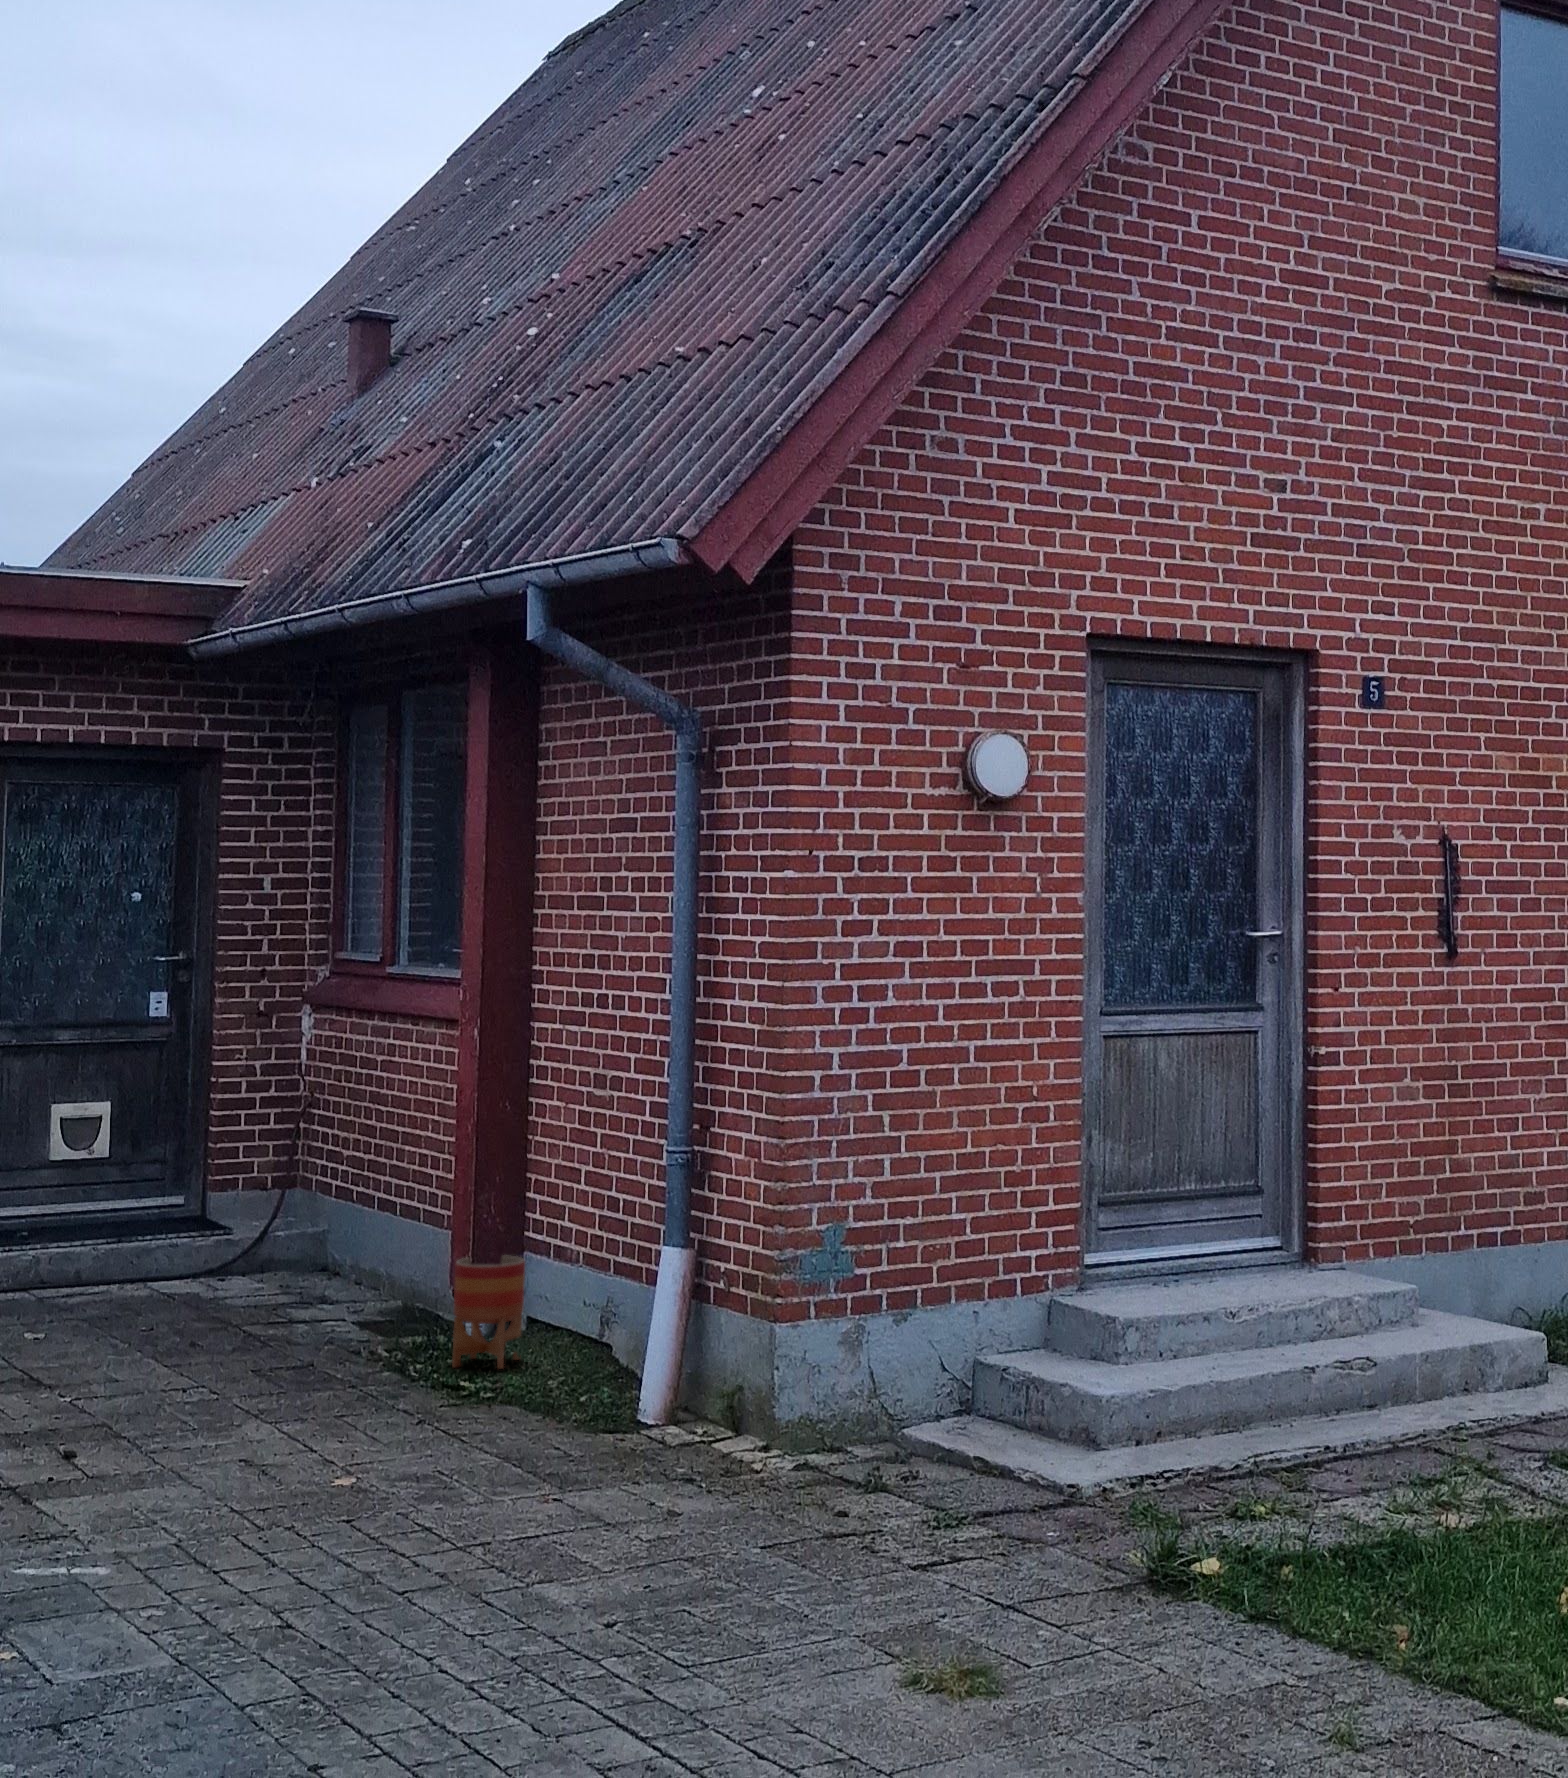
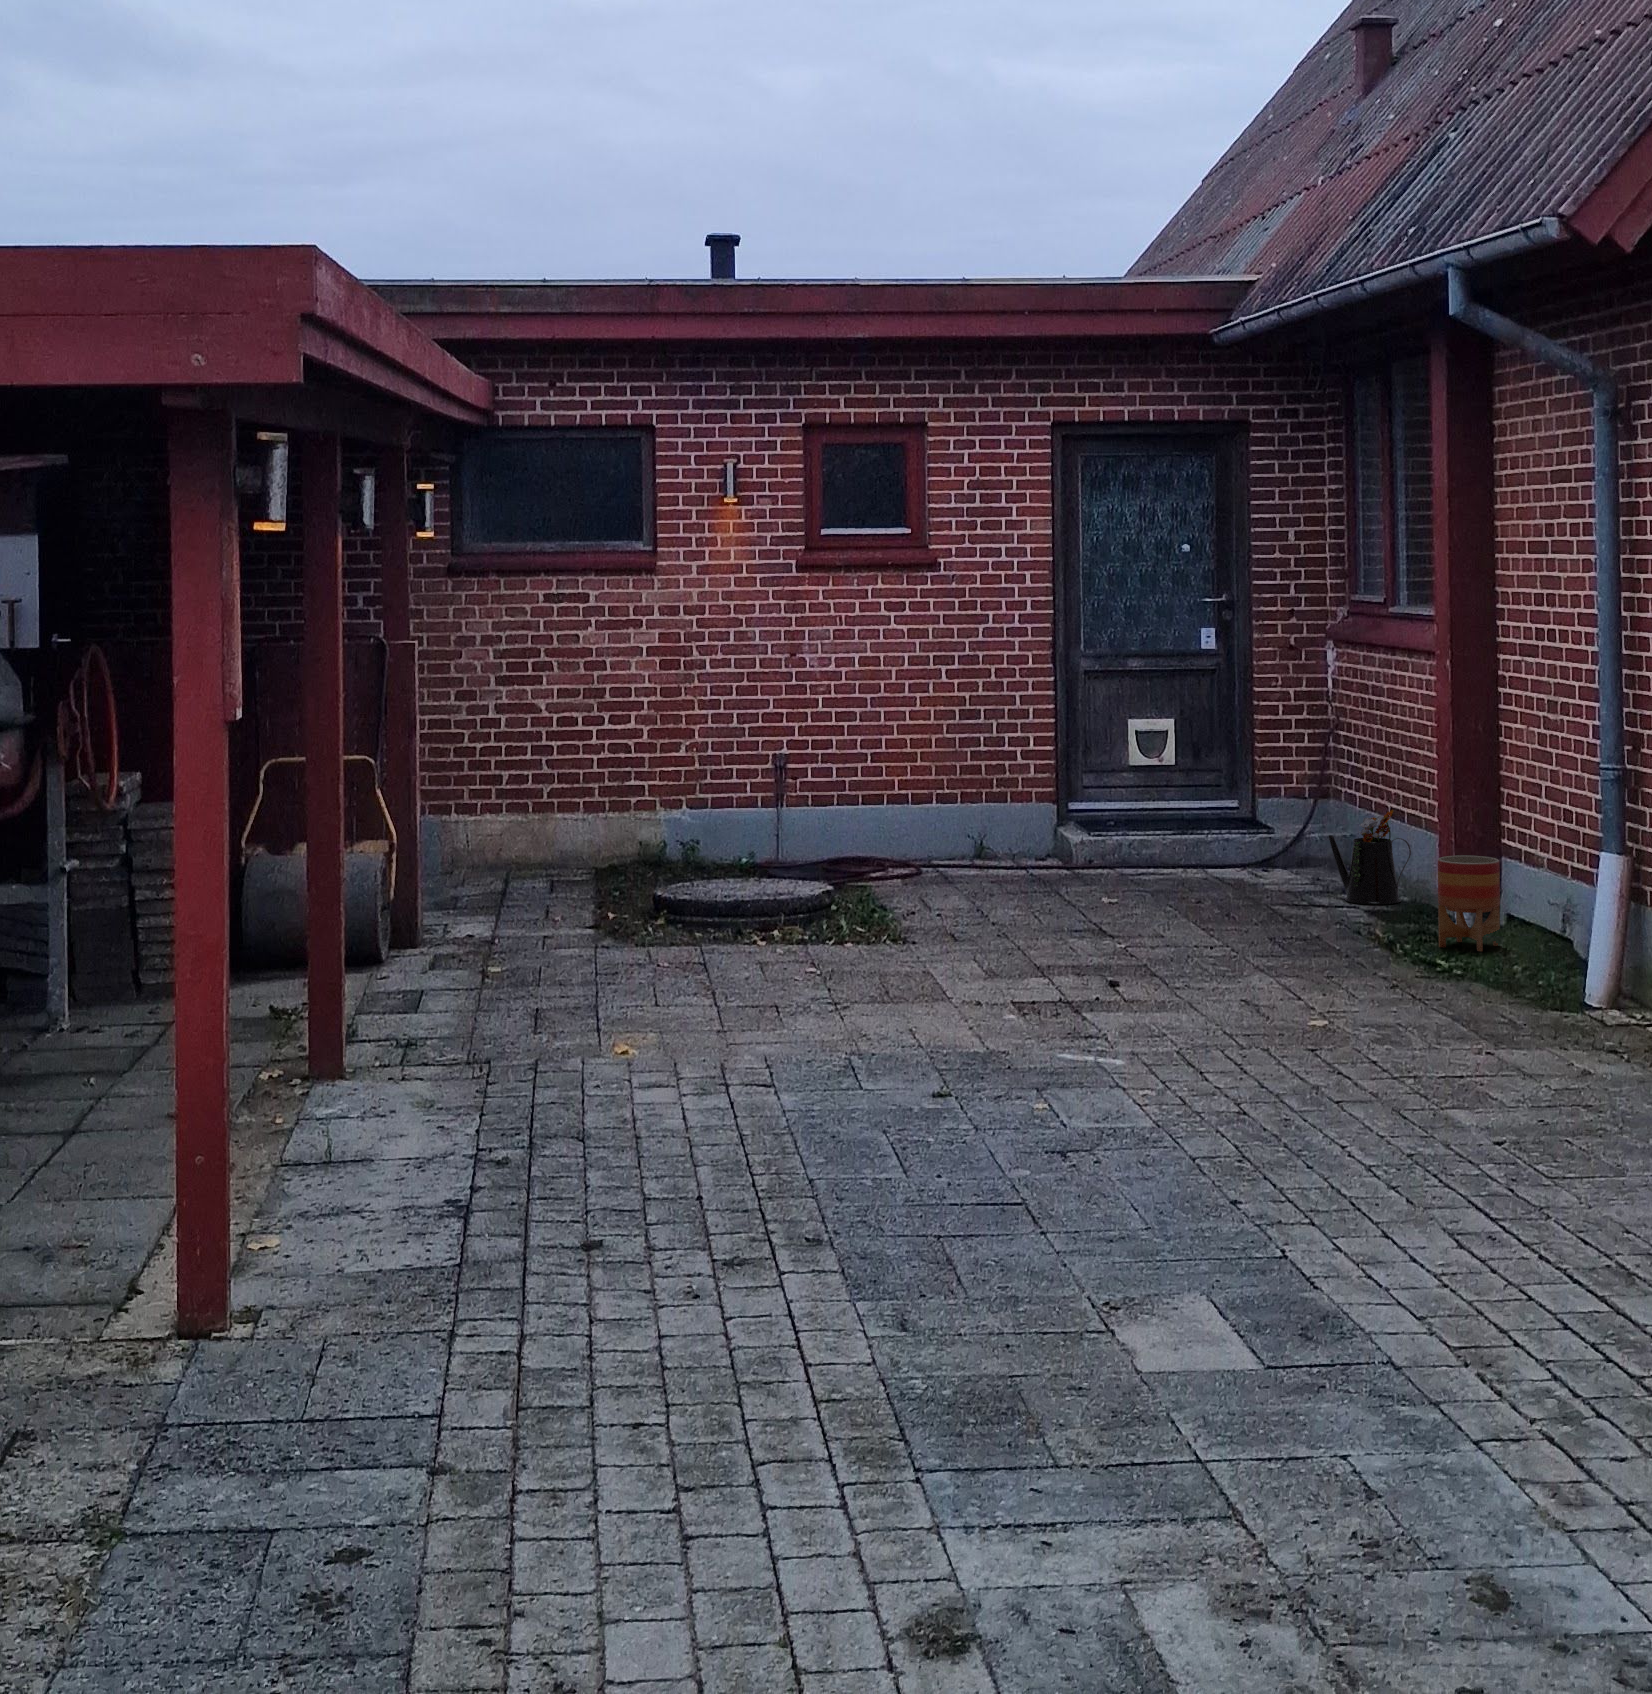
watering can: none [308,1201,405,1318] -> present [1329,810,1411,904]

